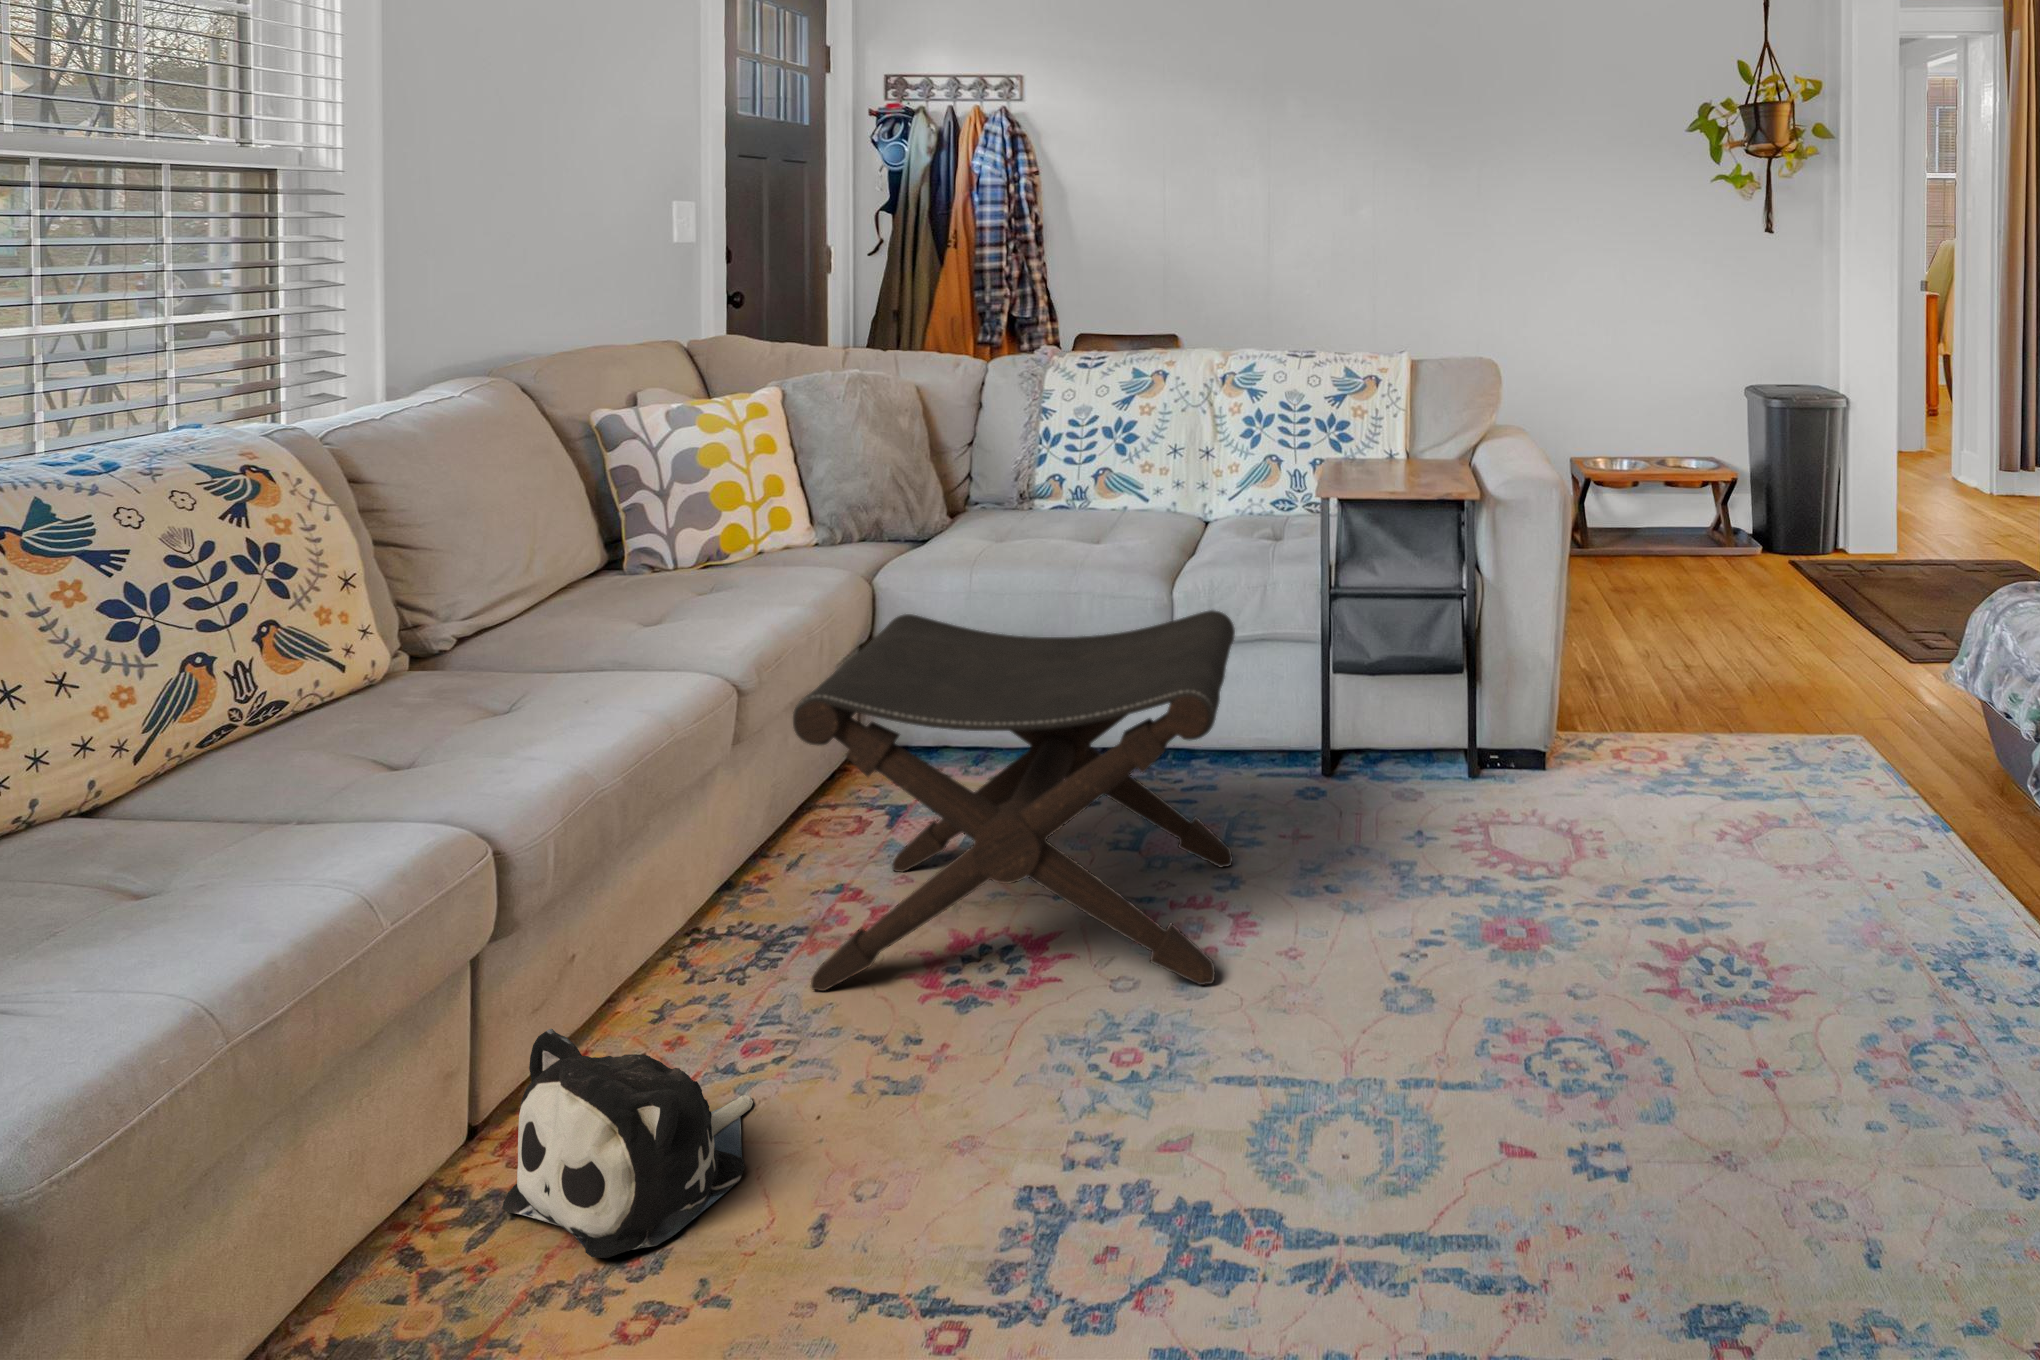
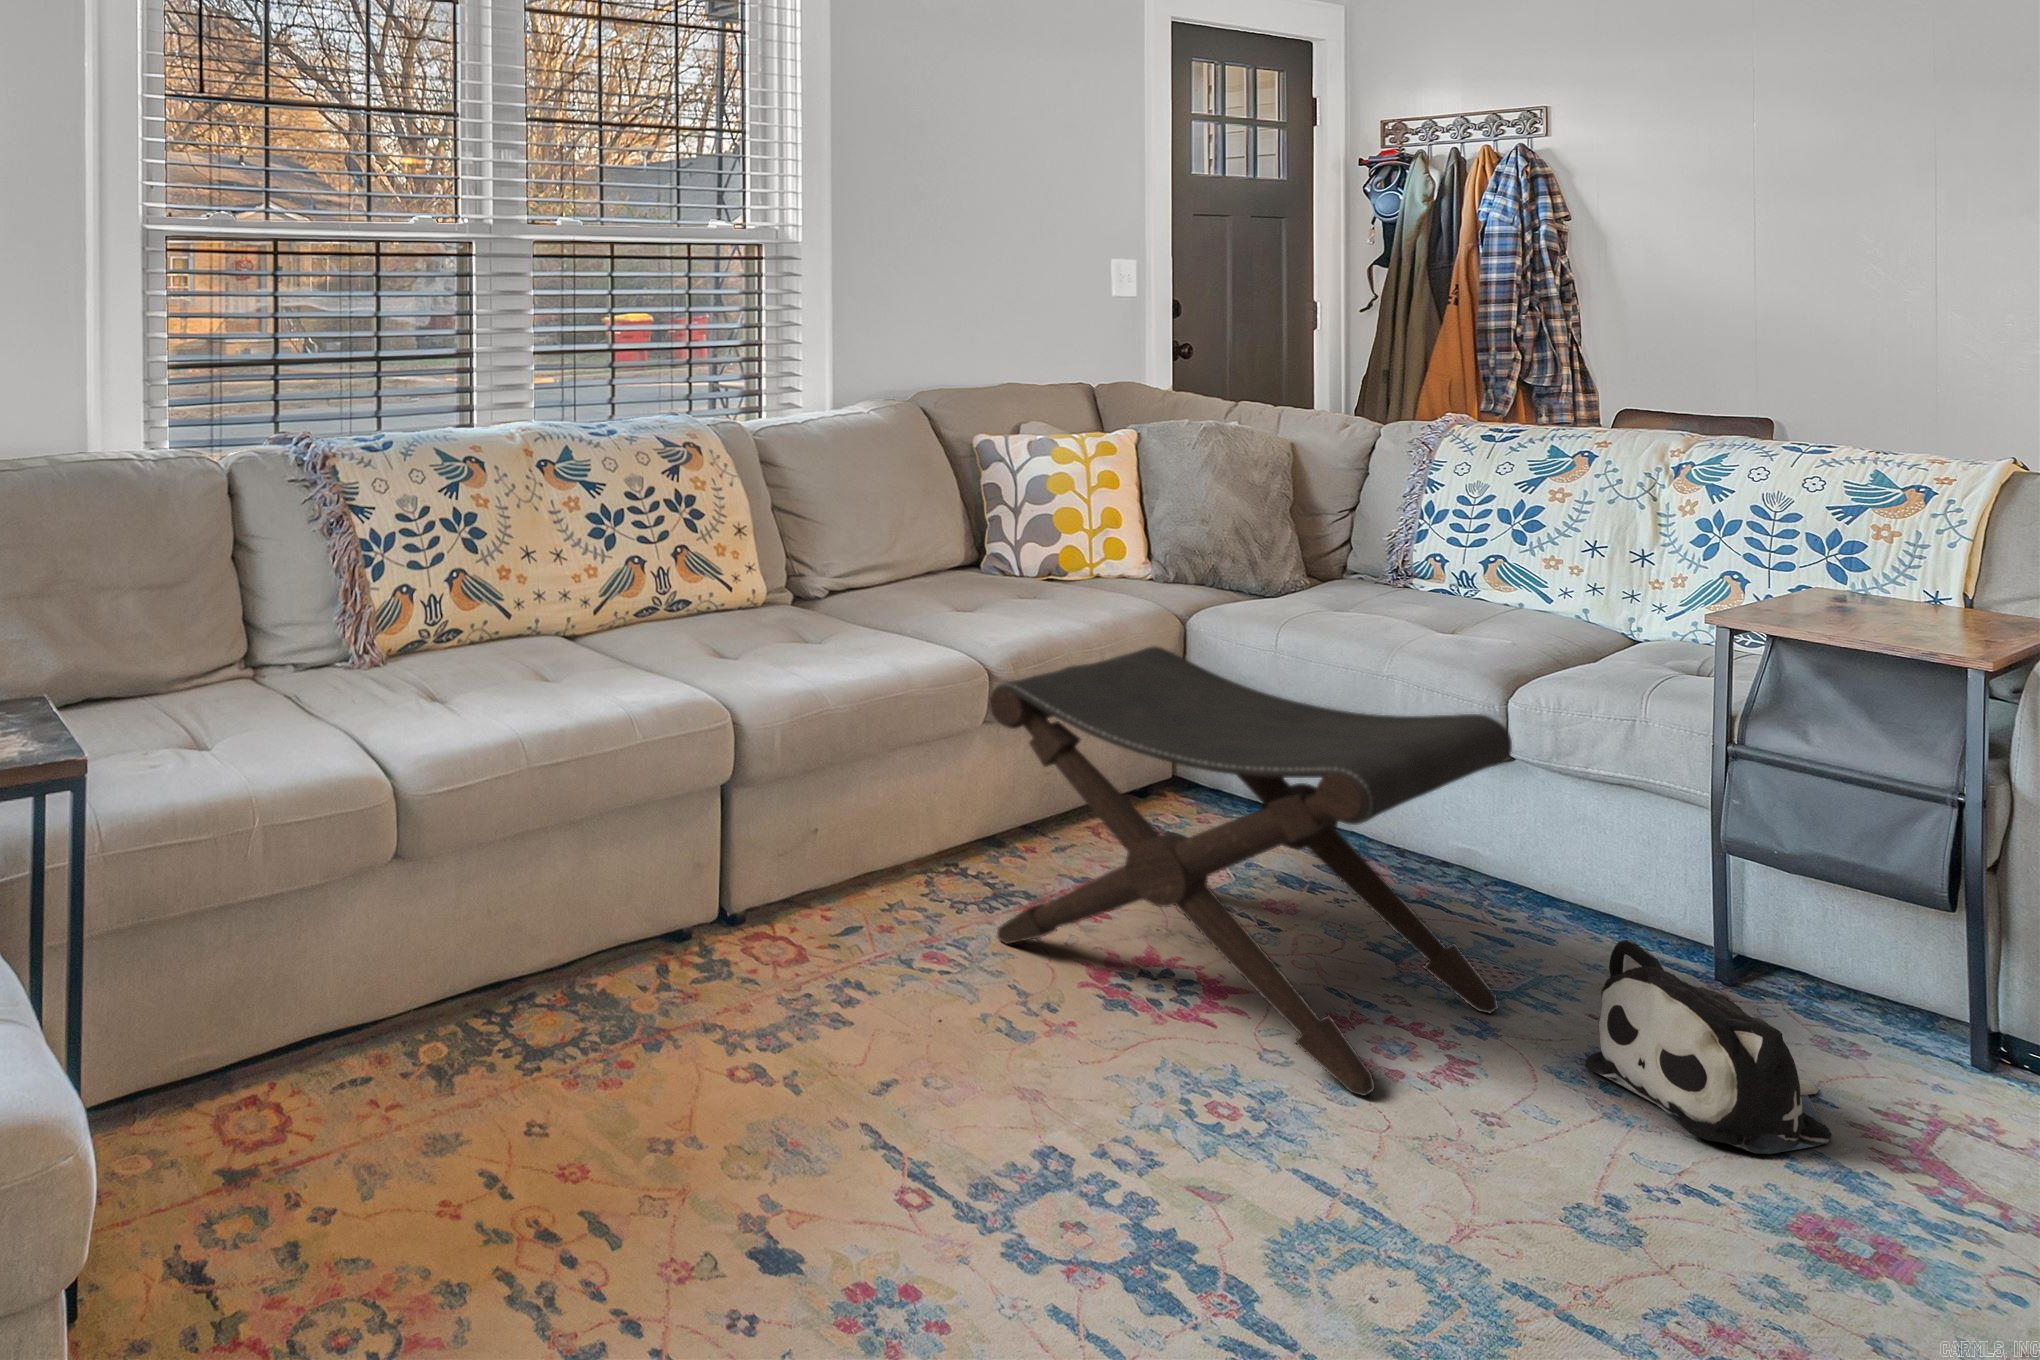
plush toy: present [502,1029,753,1258] -> present [1584,940,1832,1154]

